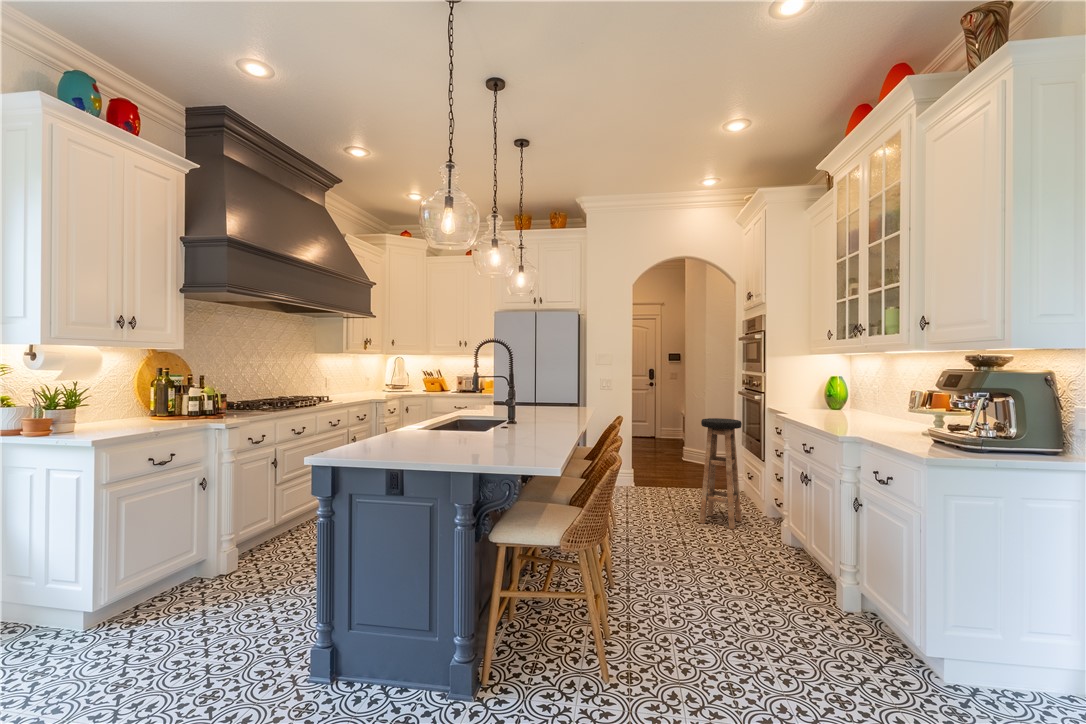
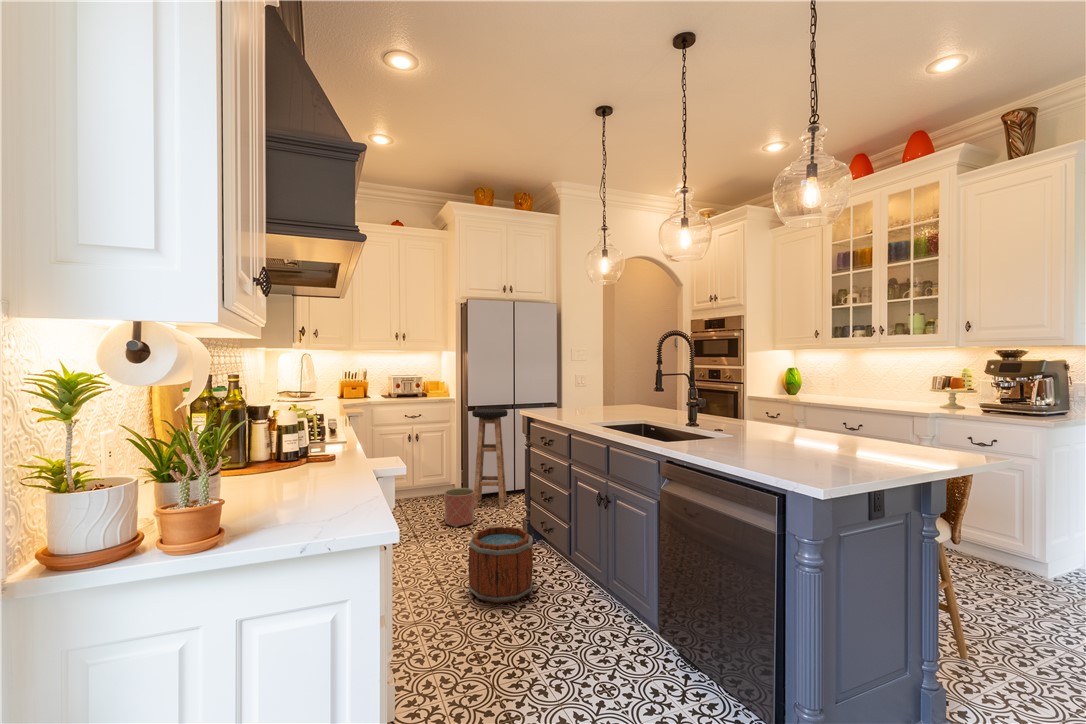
planter: none [662,499,695,539] -> present [444,488,475,527]
bucket: none [652,546,725,632] -> present [469,526,533,603]

